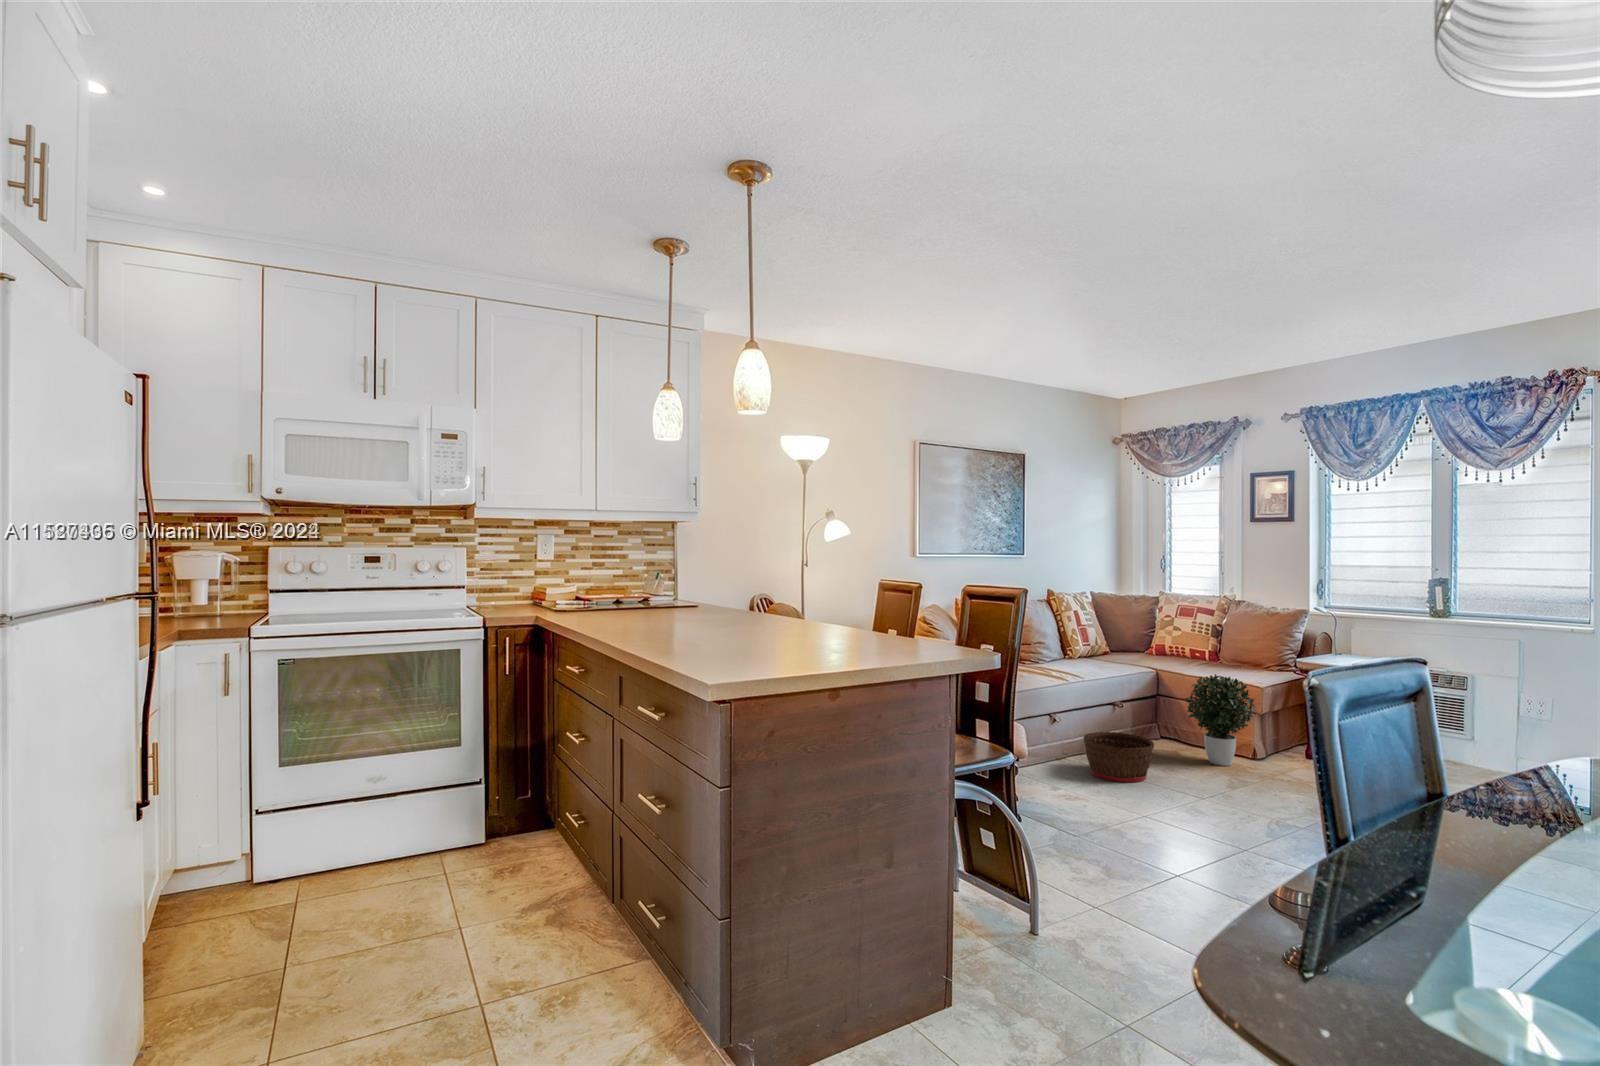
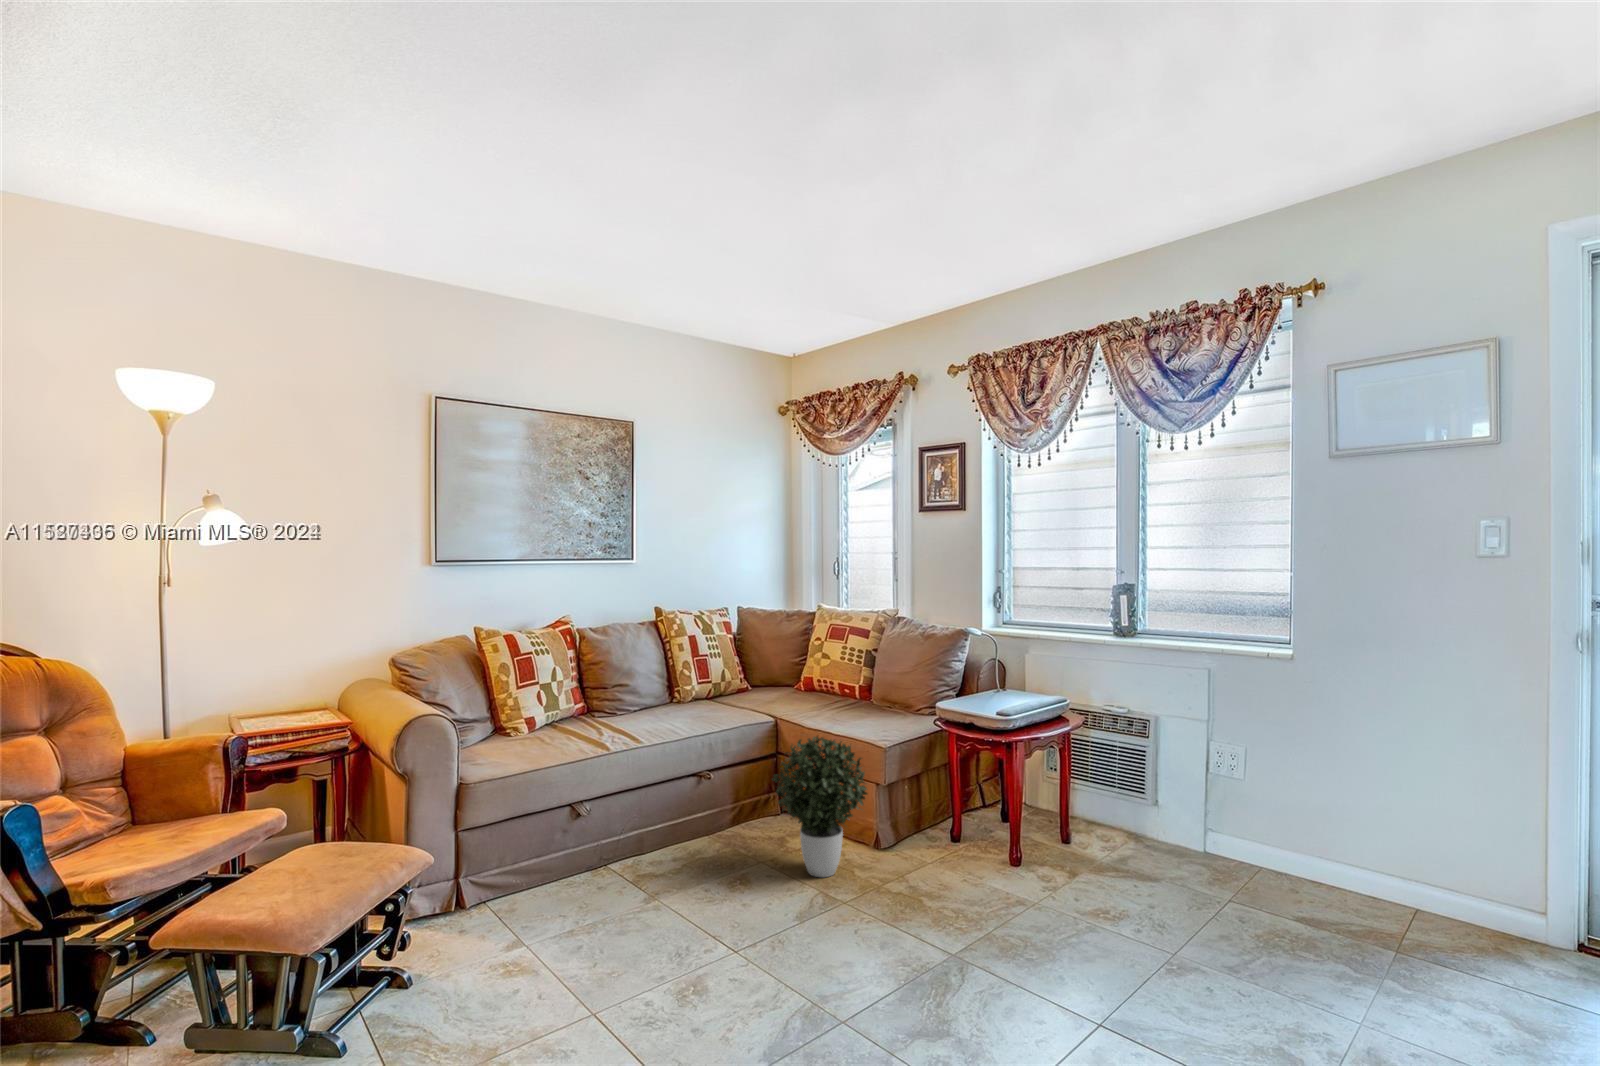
basket: present [1083,732,1154,783] -> none [579,842,689,944]

